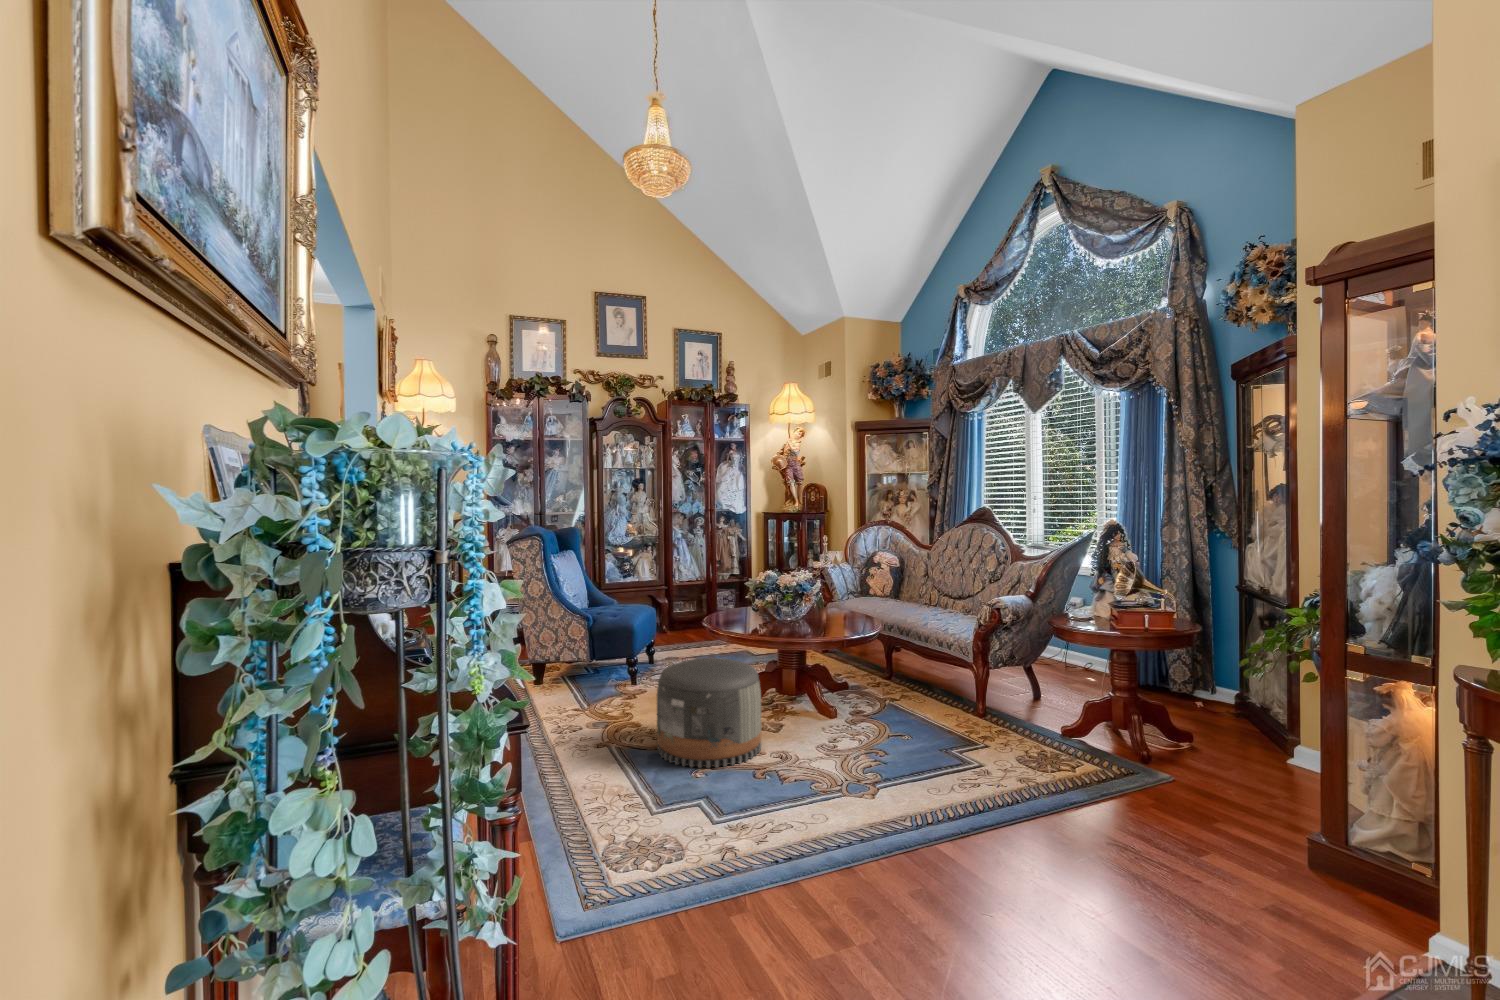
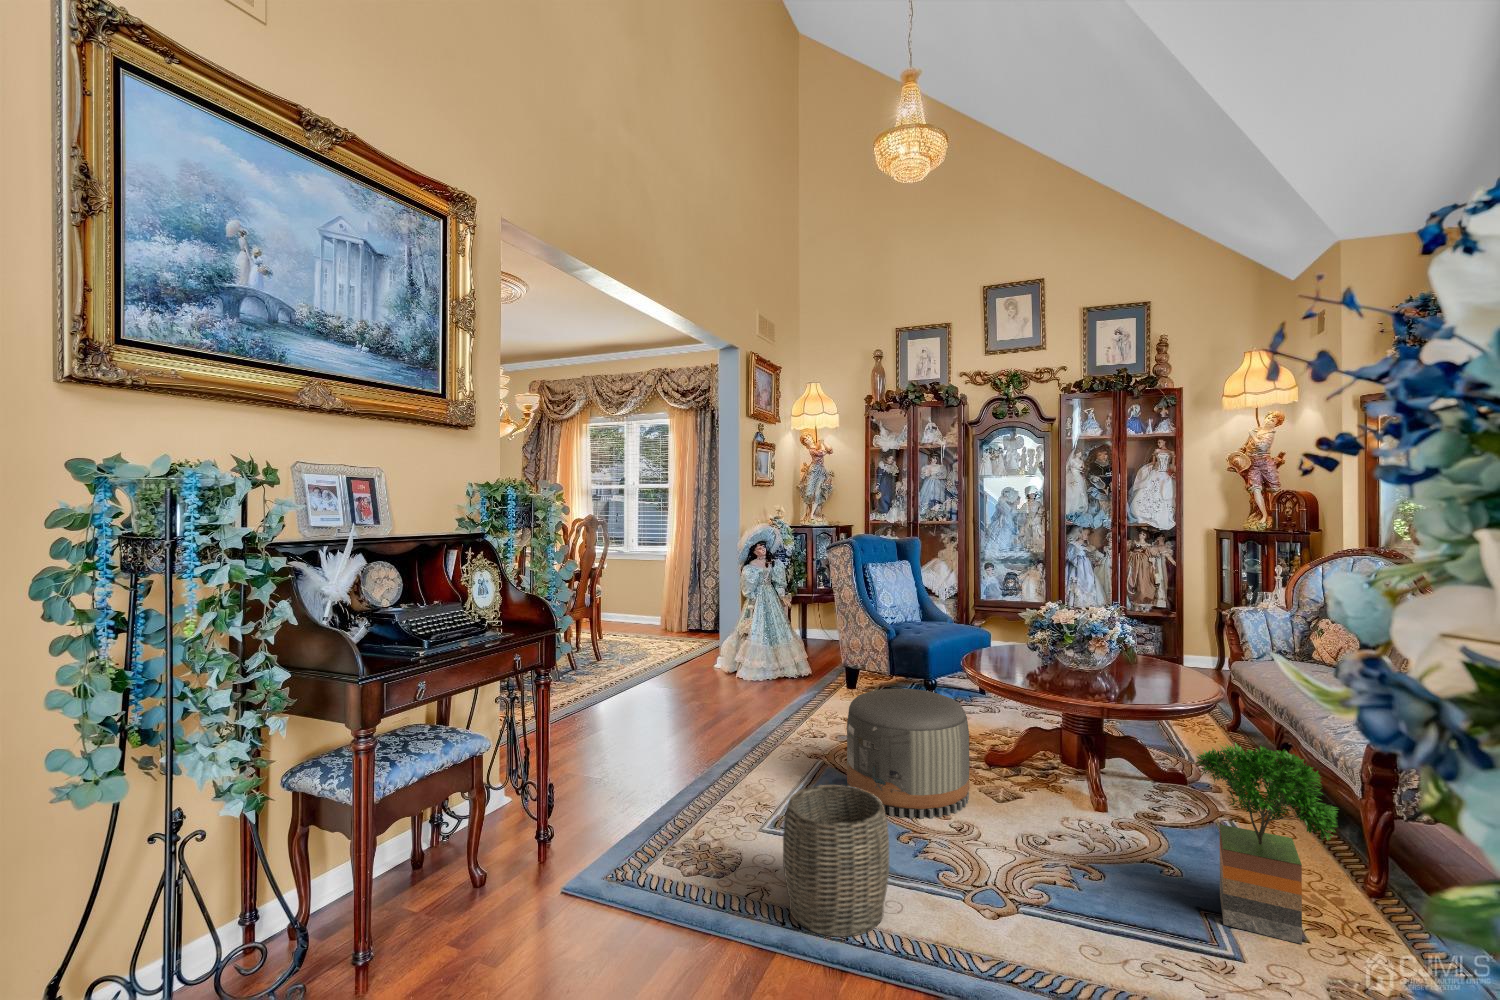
potted tree: none [931,642,1015,756] -> present [1196,743,1338,944]
woven basket: none [744,736,833,858] -> present [783,785,889,937]

